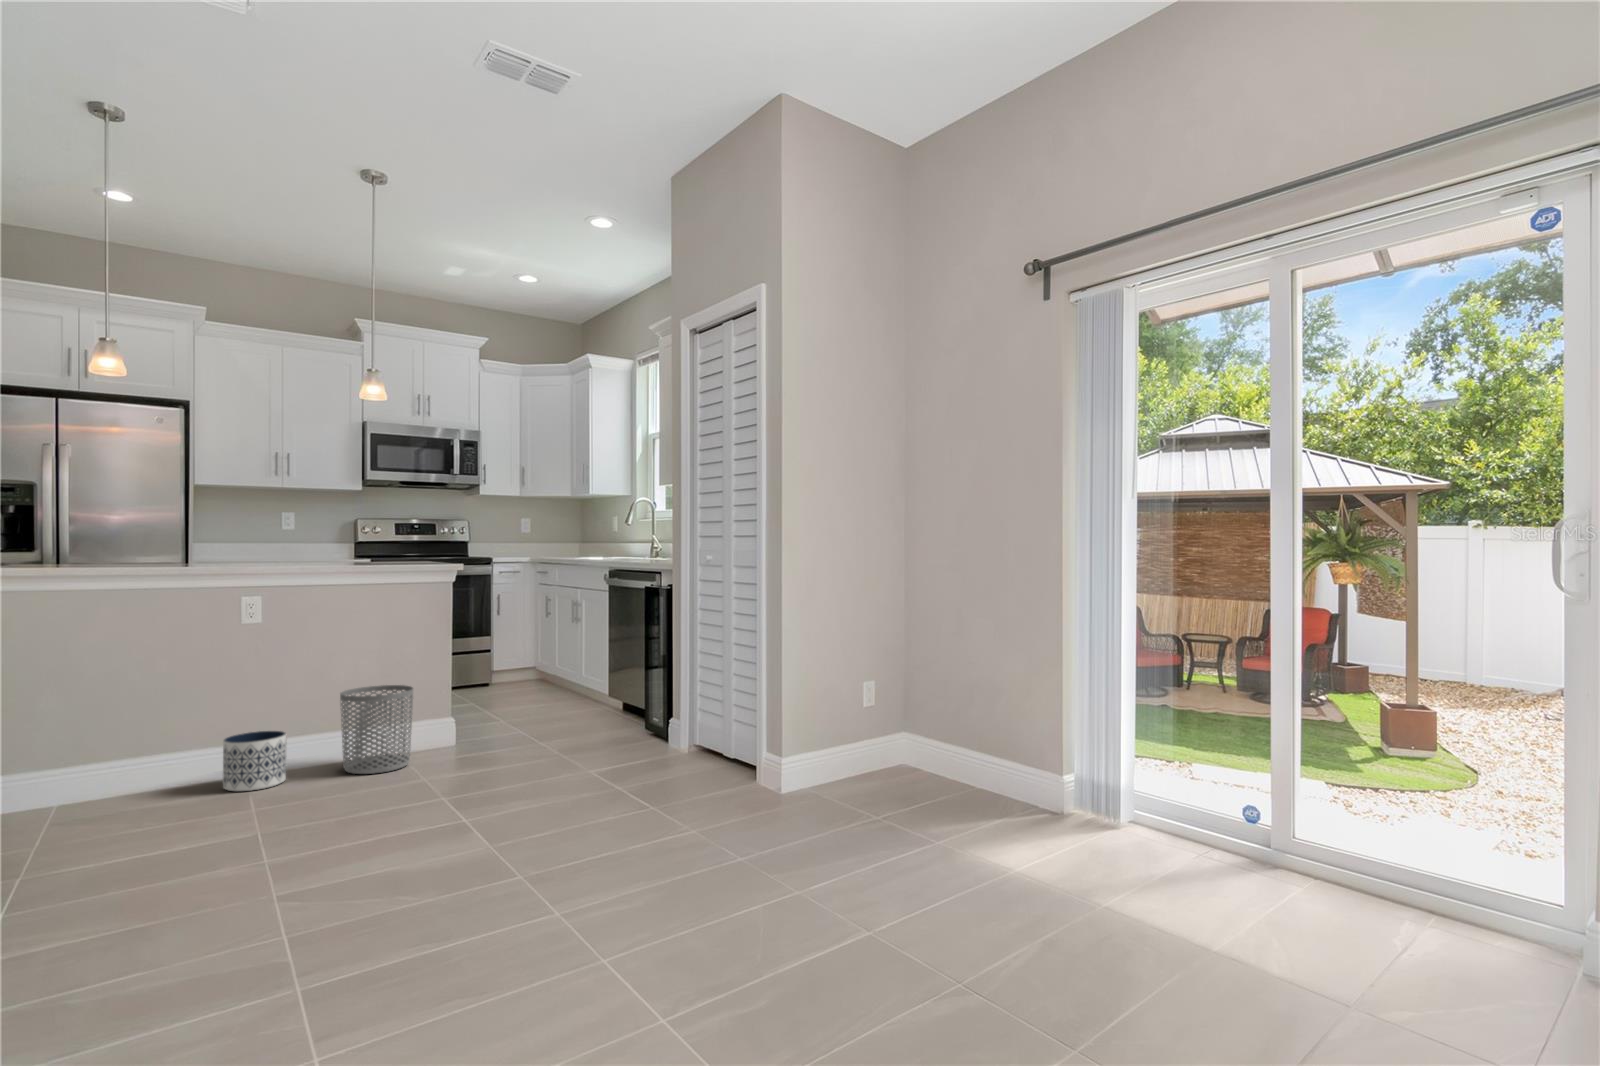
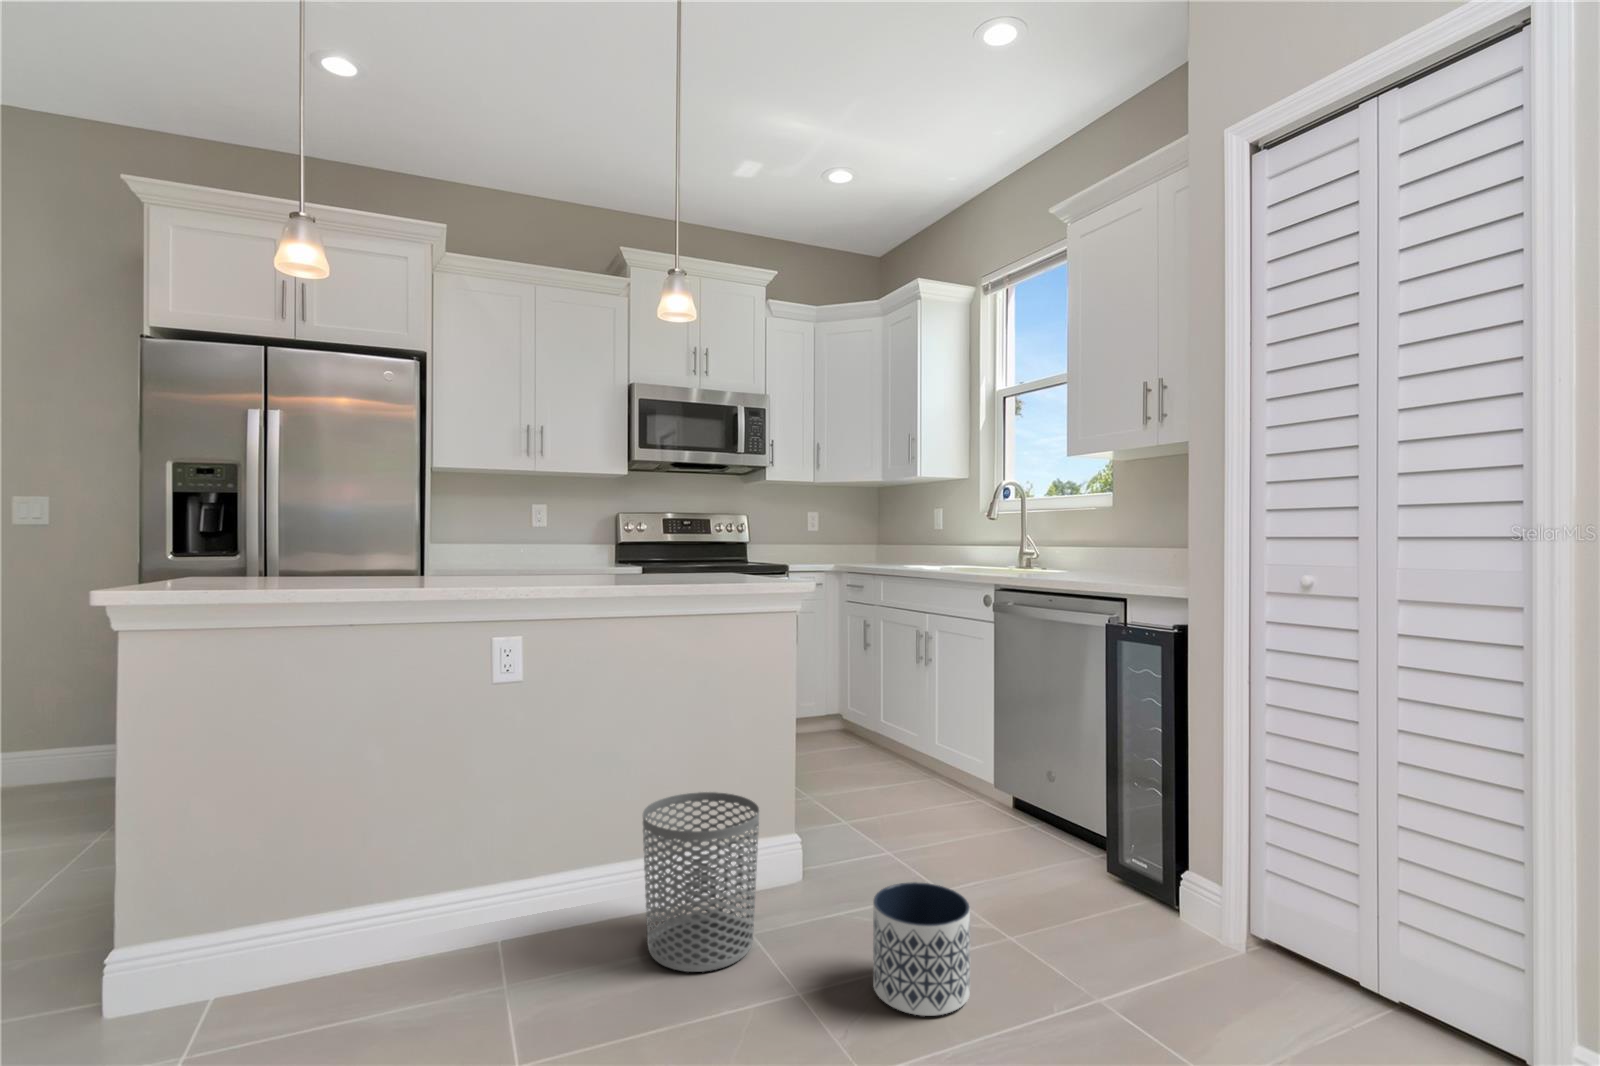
planter: present [223,731,286,791] -> present [873,882,970,1016]

